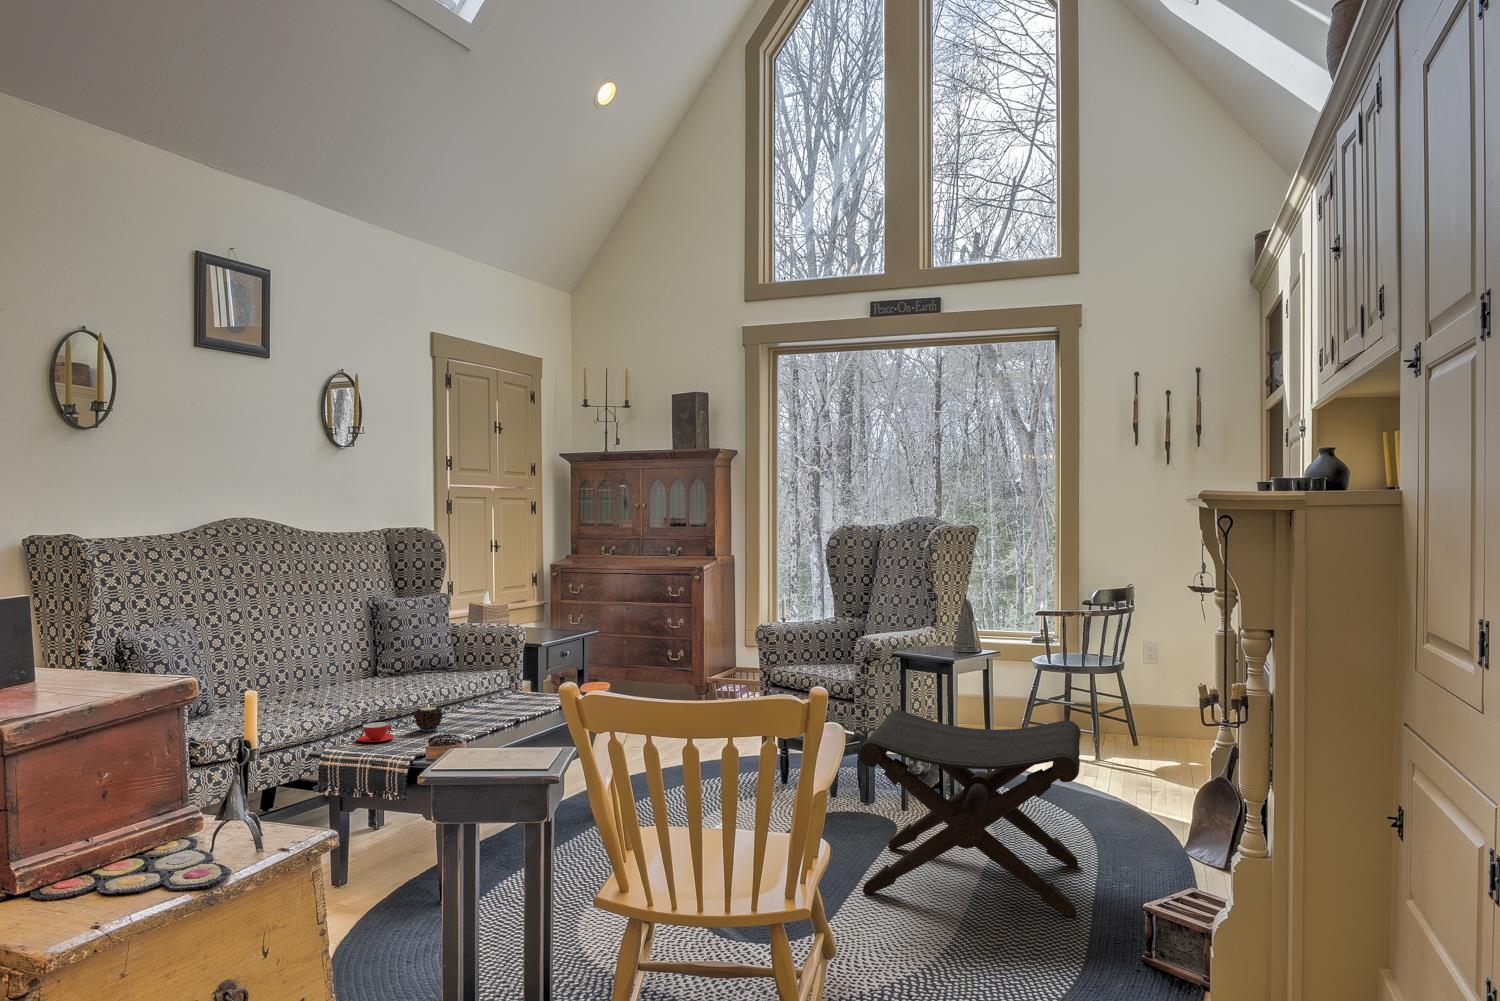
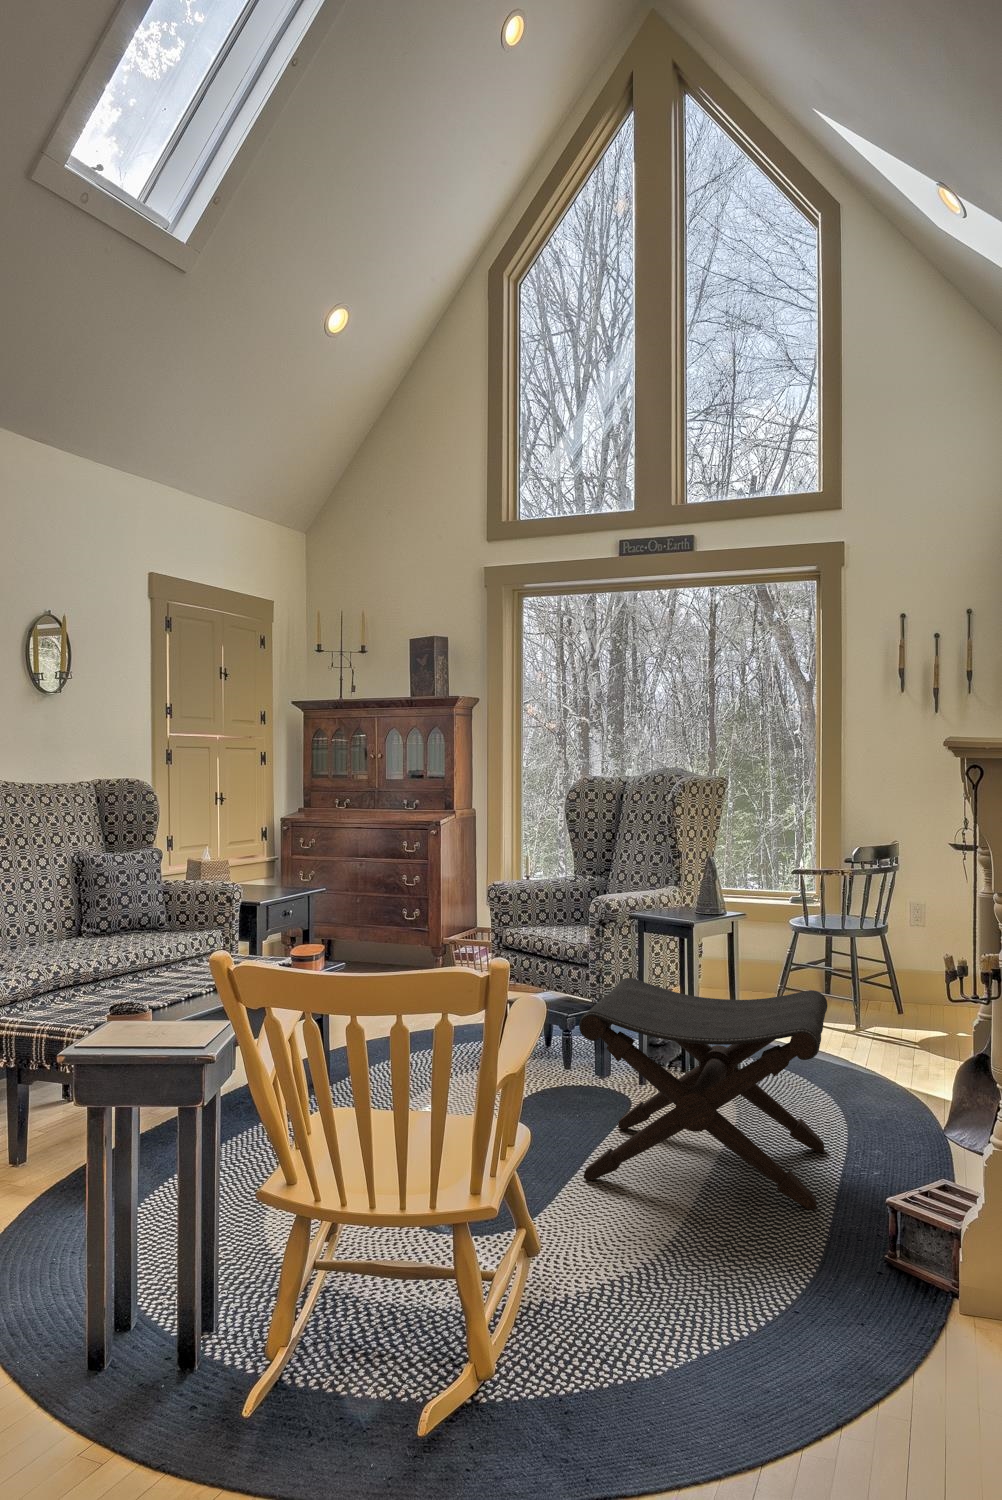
candle: present [414,705,443,731] -> none [106,967,138,997]
teacup: present [357,722,394,742] -> none [42,988,83,1009]

